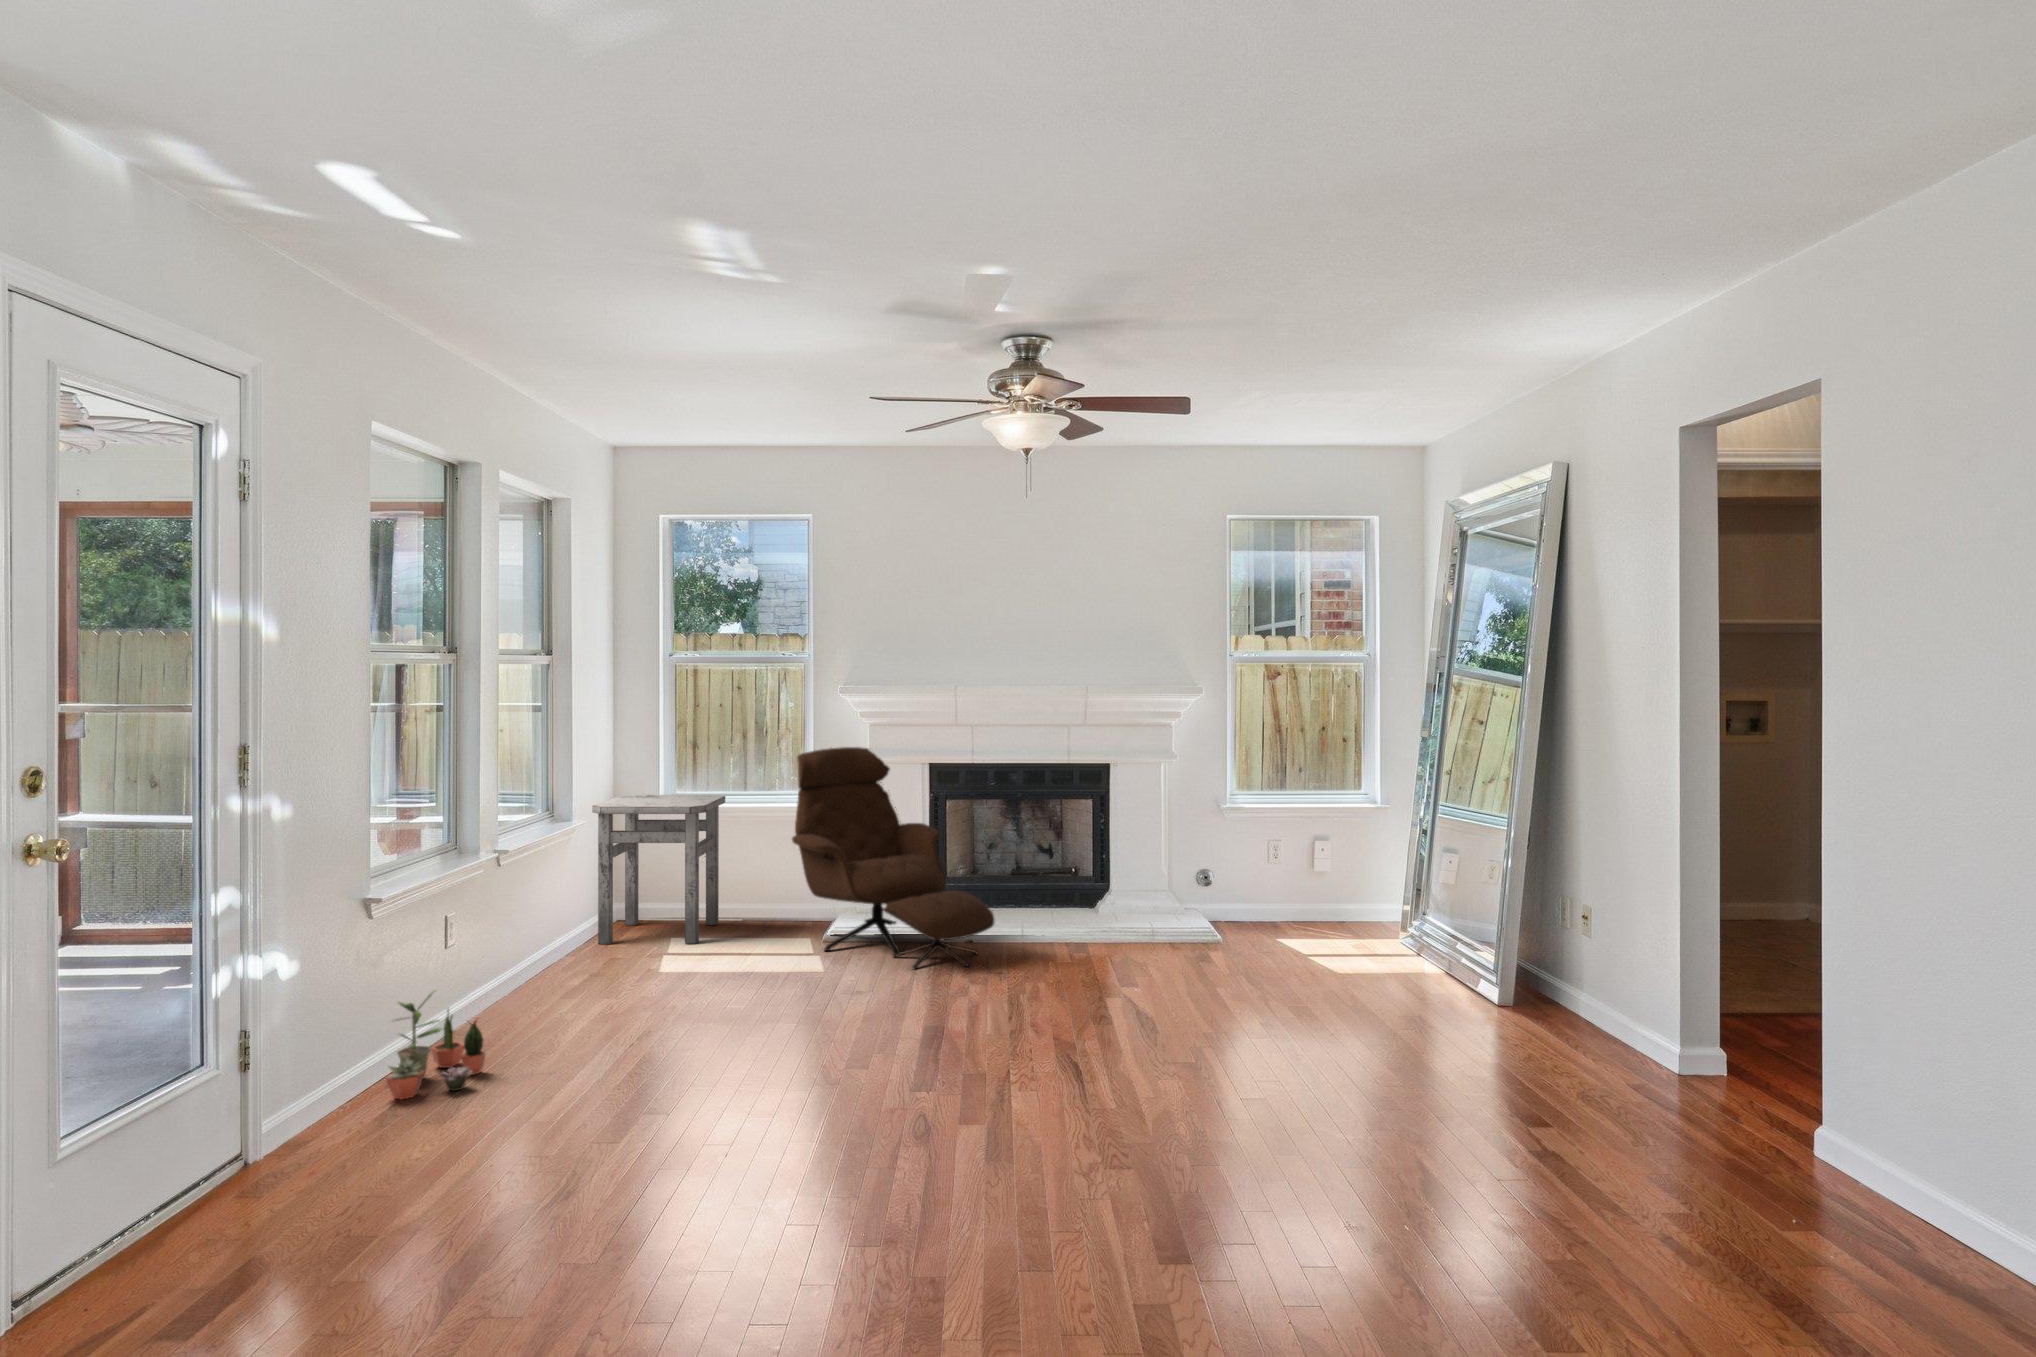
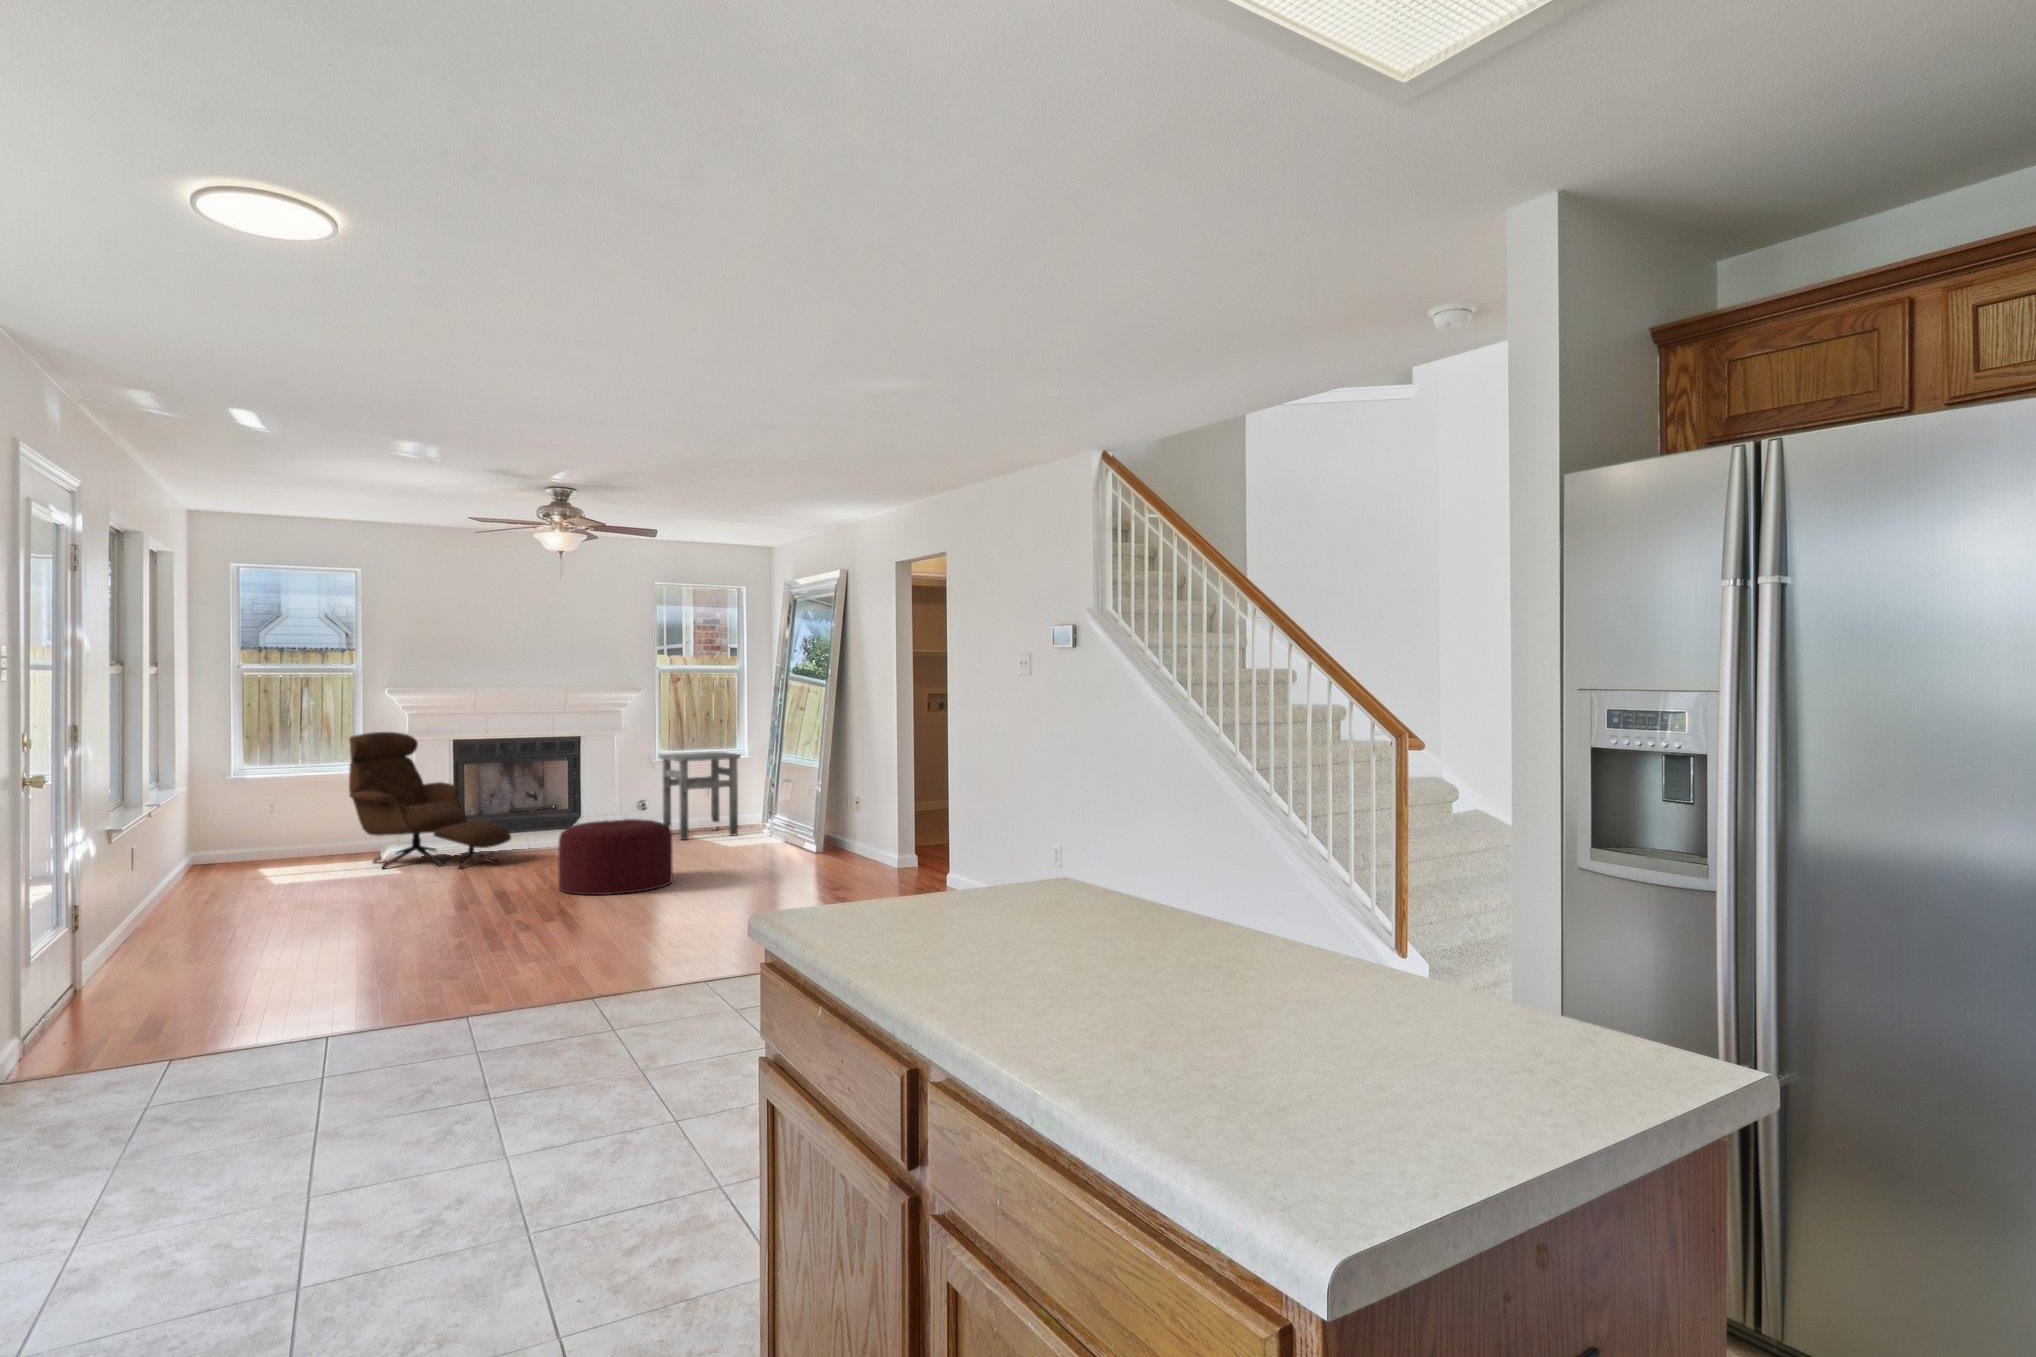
side table: present [592,795,725,944] -> present [659,752,741,840]
ottoman: none [999,938,1204,1107] -> present [559,819,673,895]
potted plant: present [386,991,486,1100] -> none [149,877,223,941]

